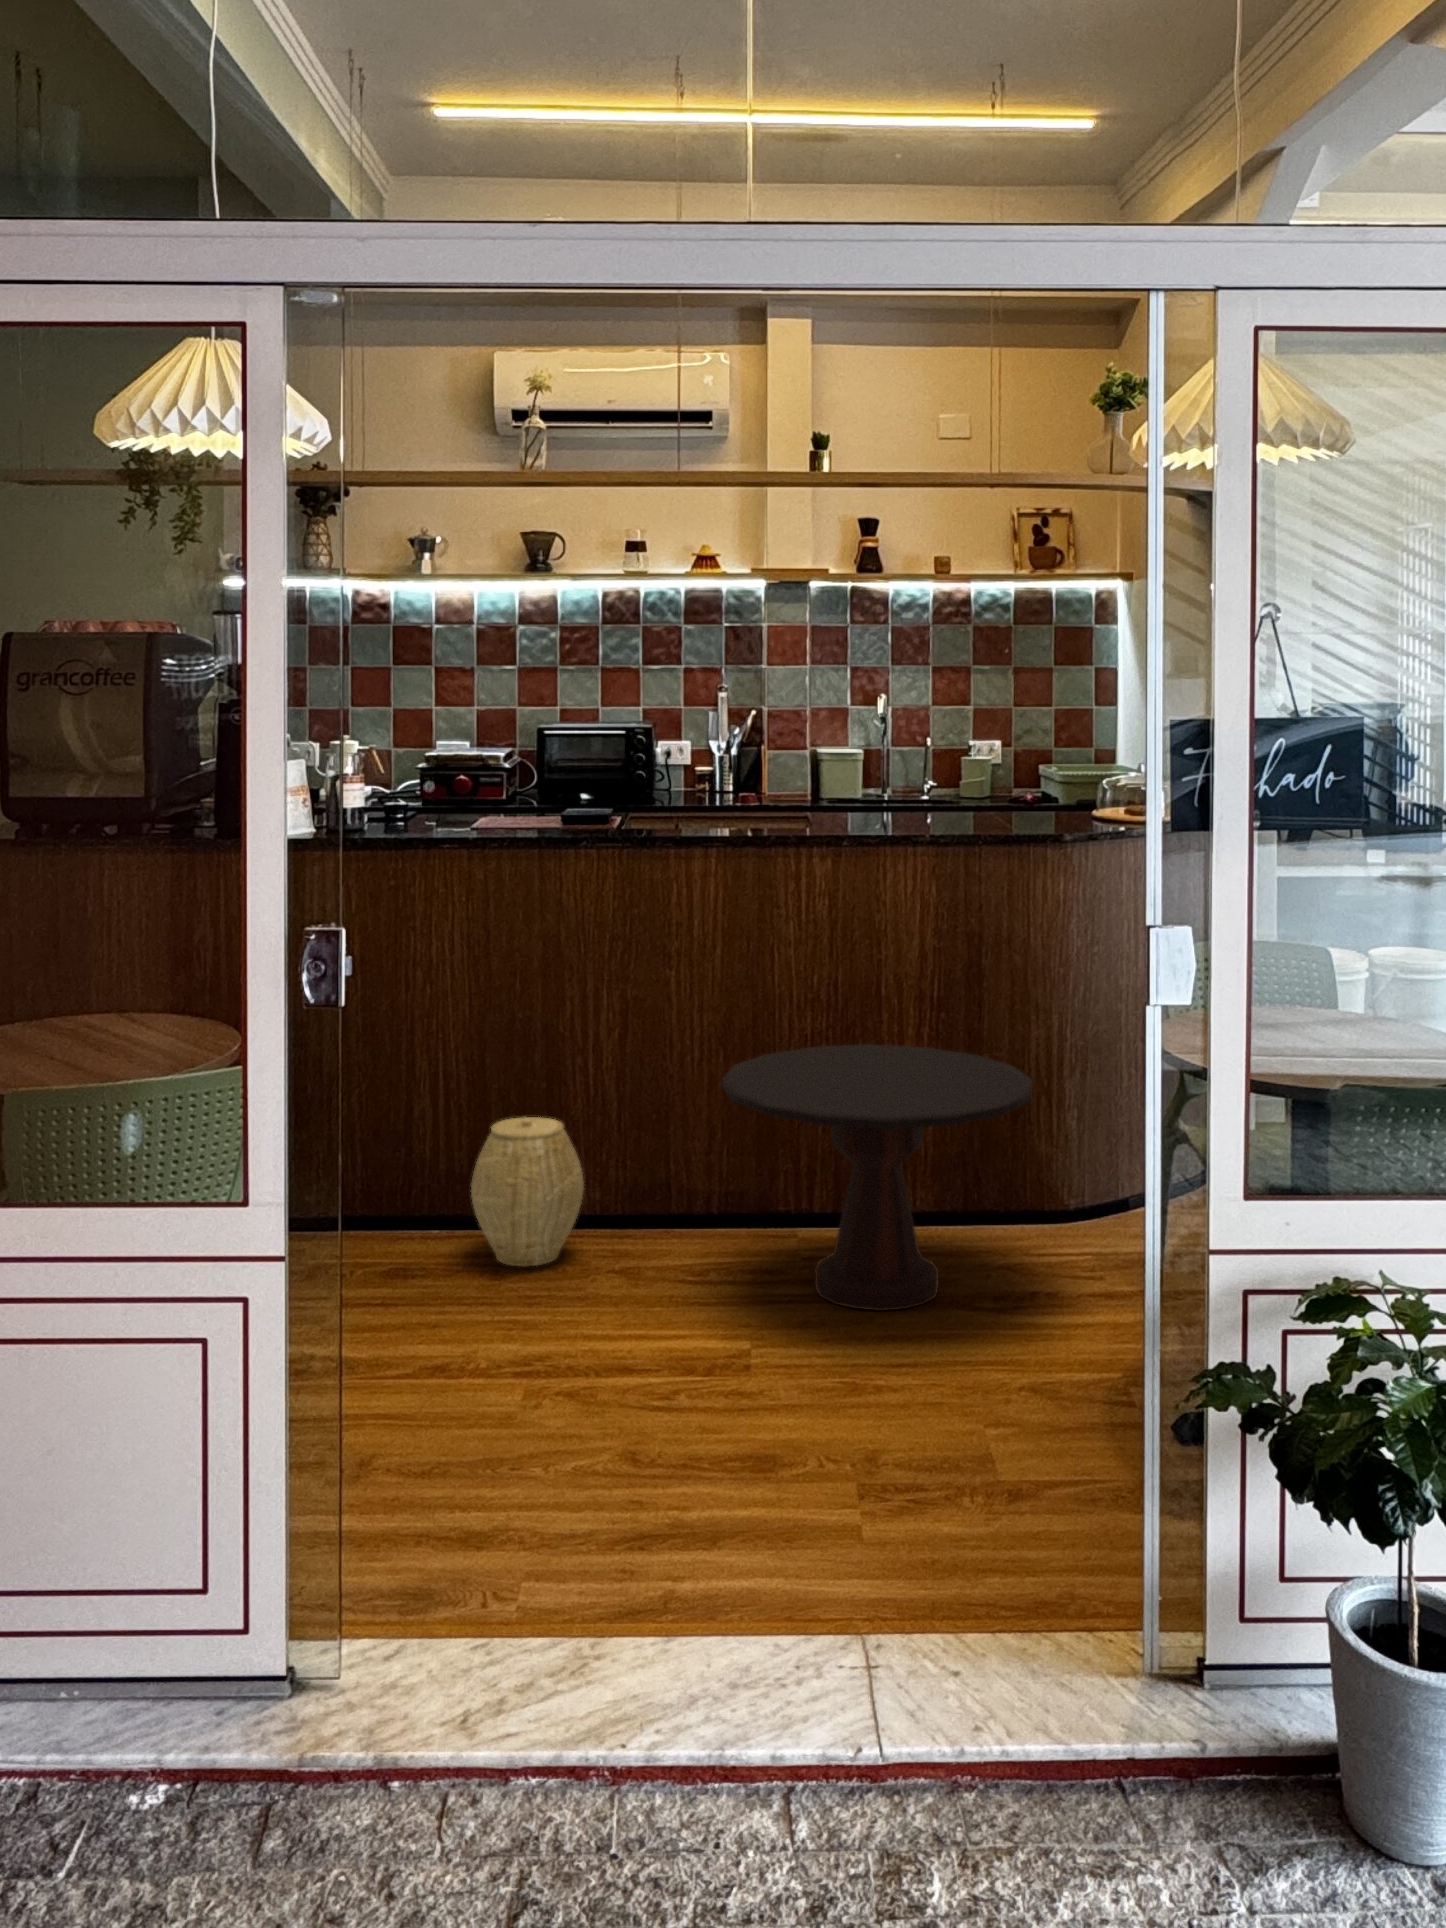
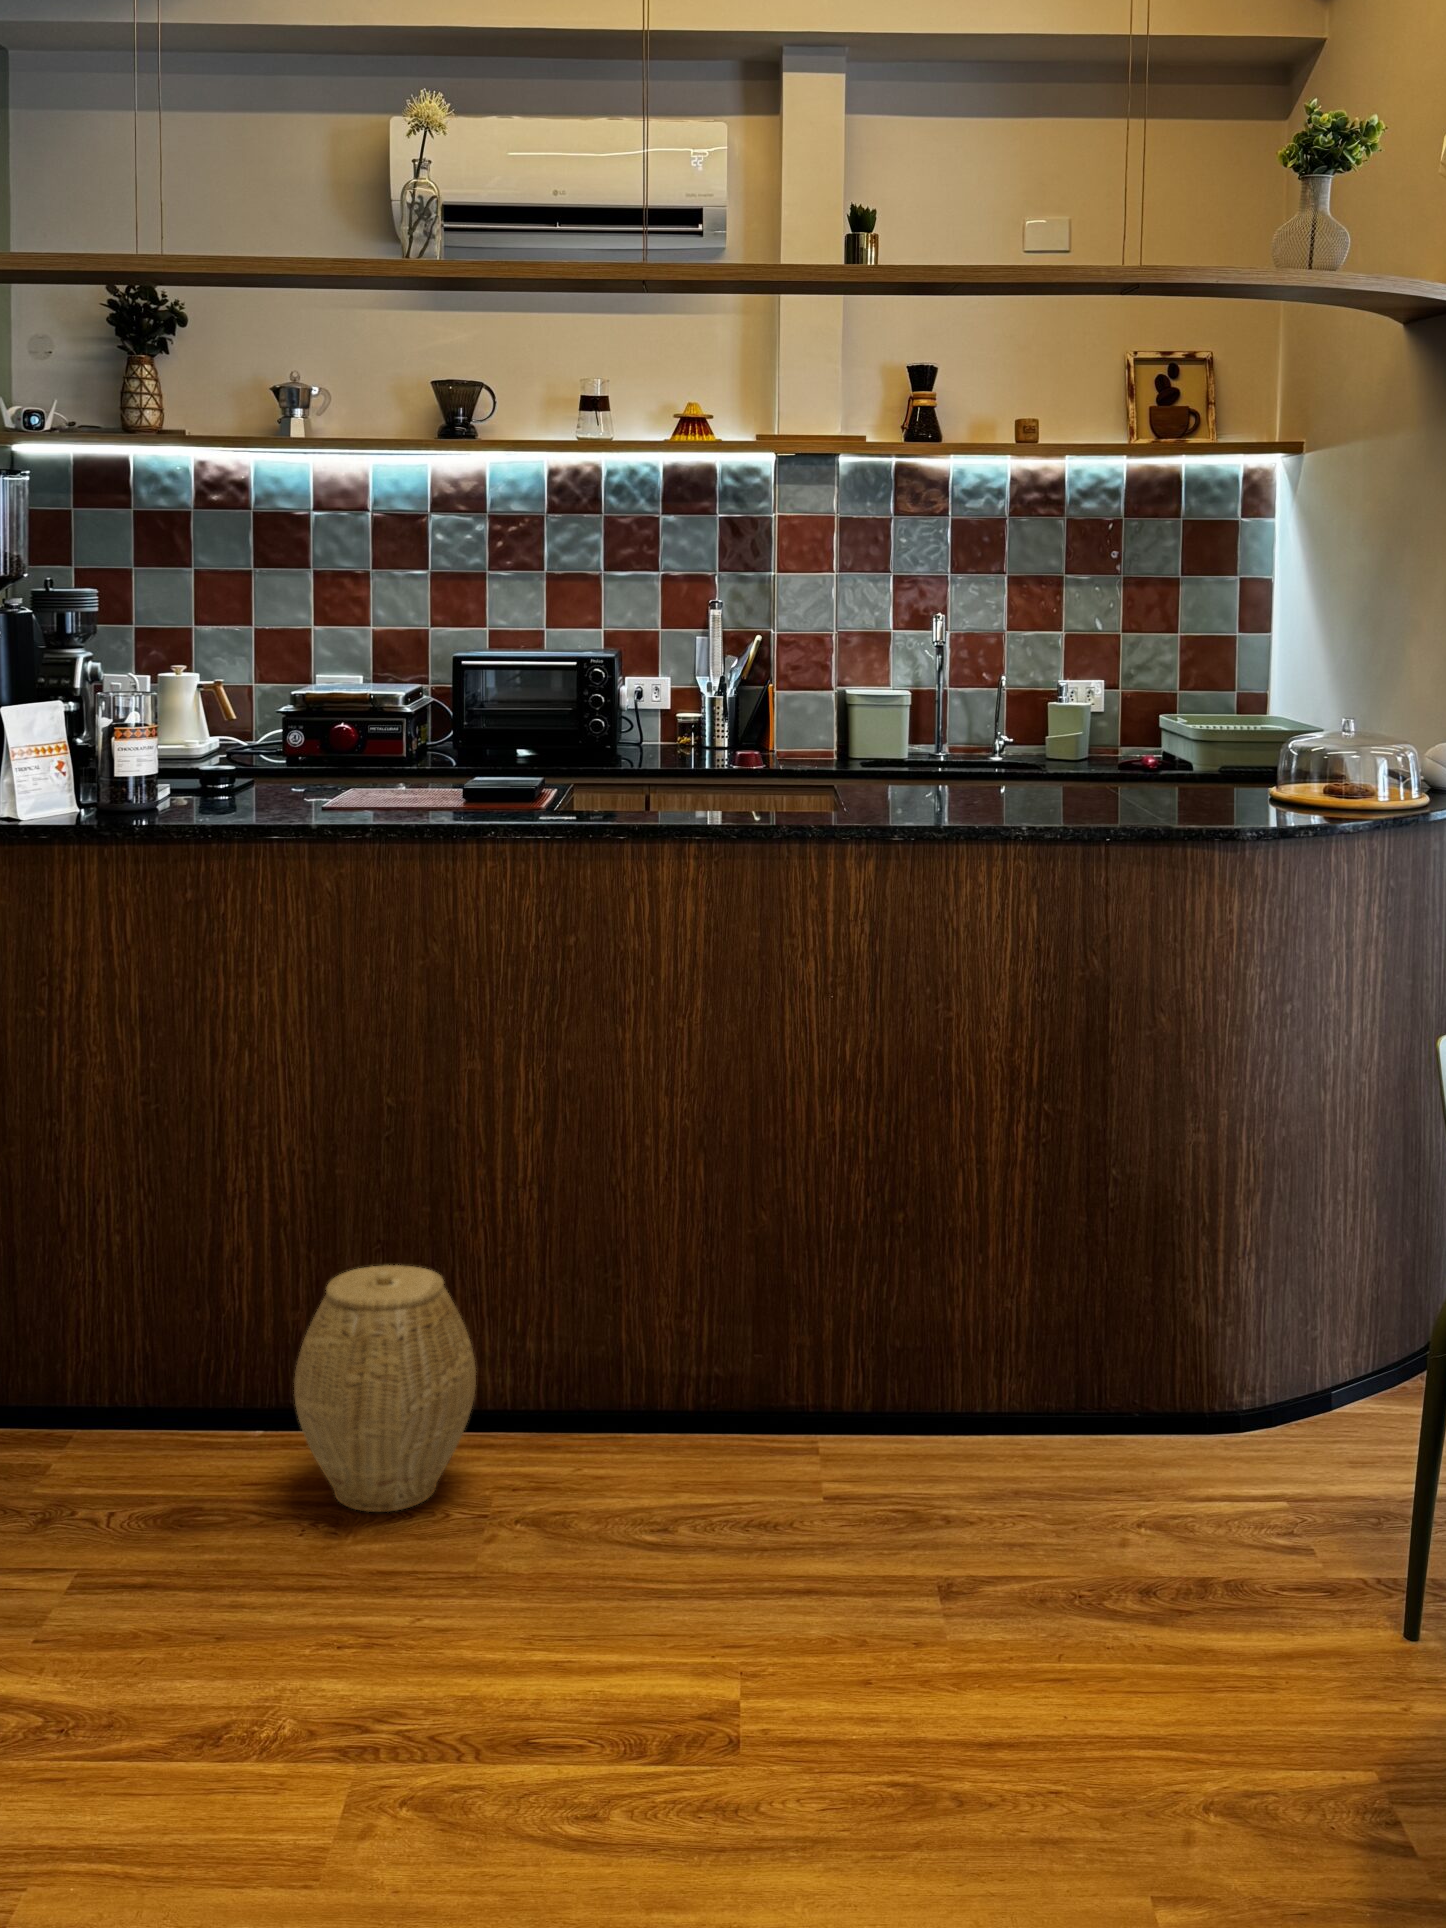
side table: present [722,1045,1032,1311] -> none [697,1154,1213,1619]

